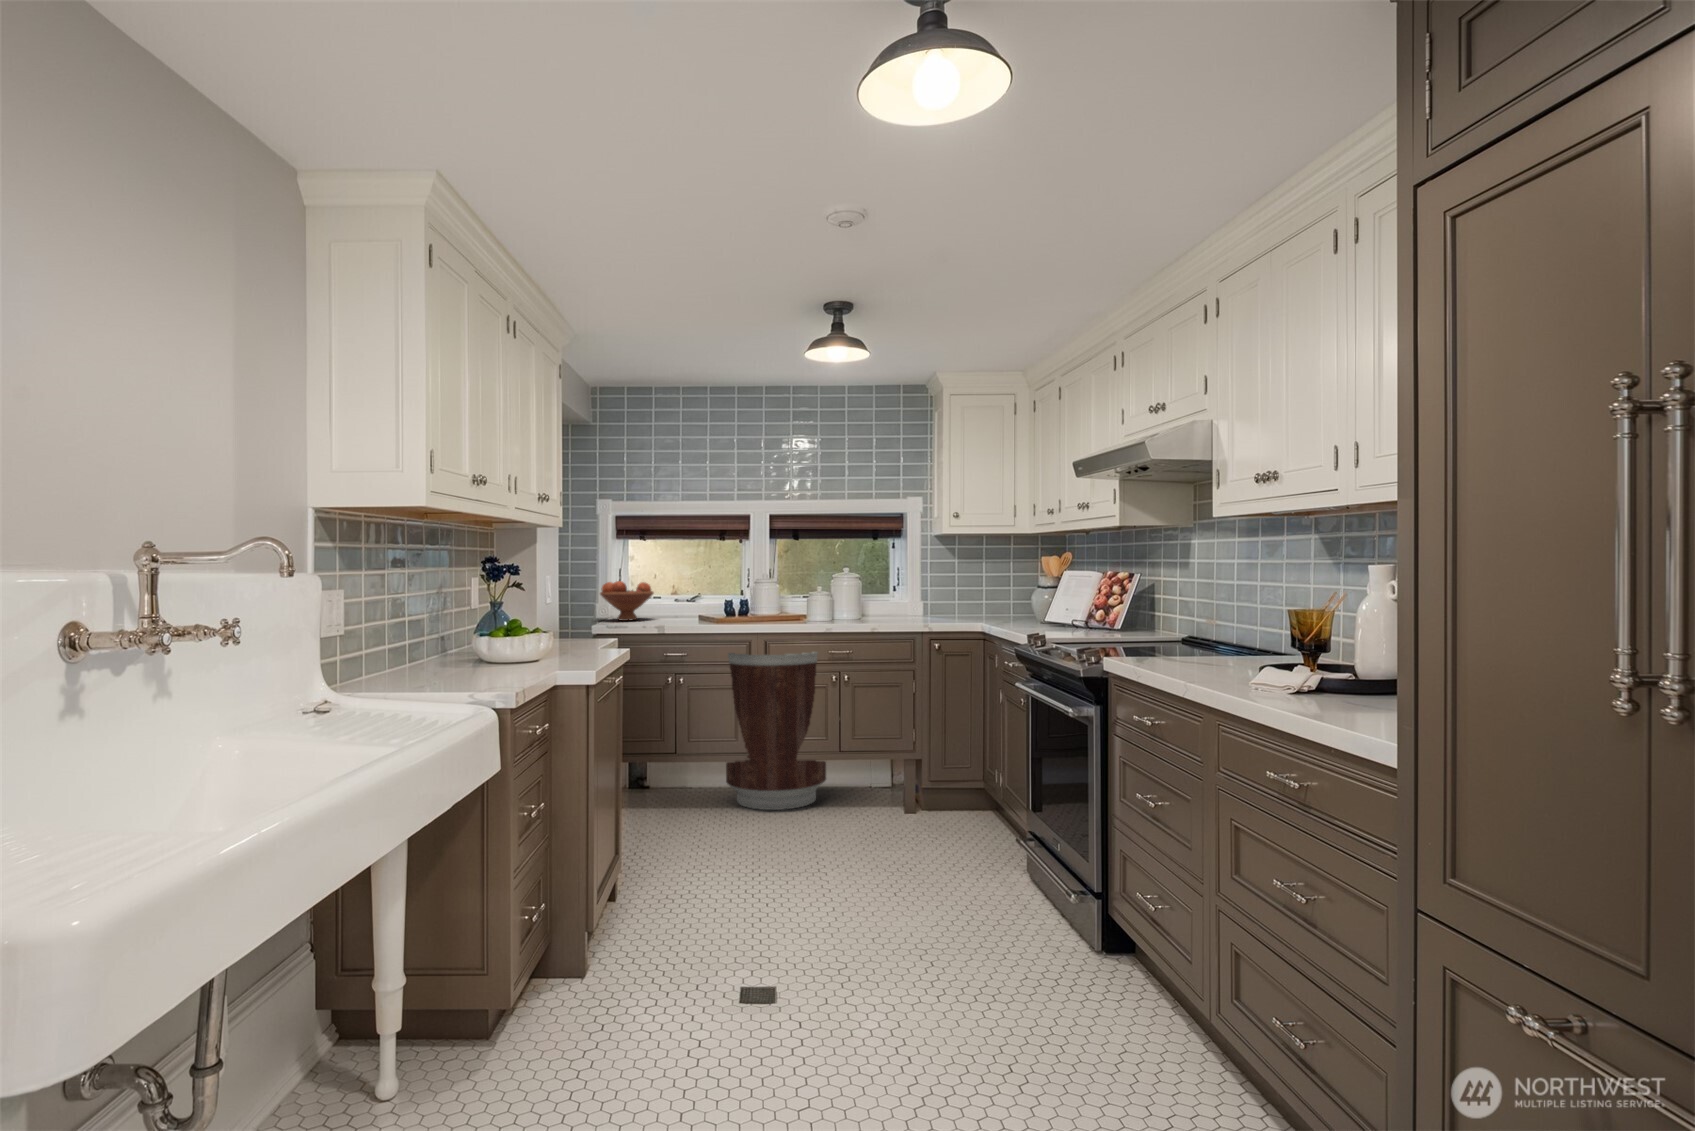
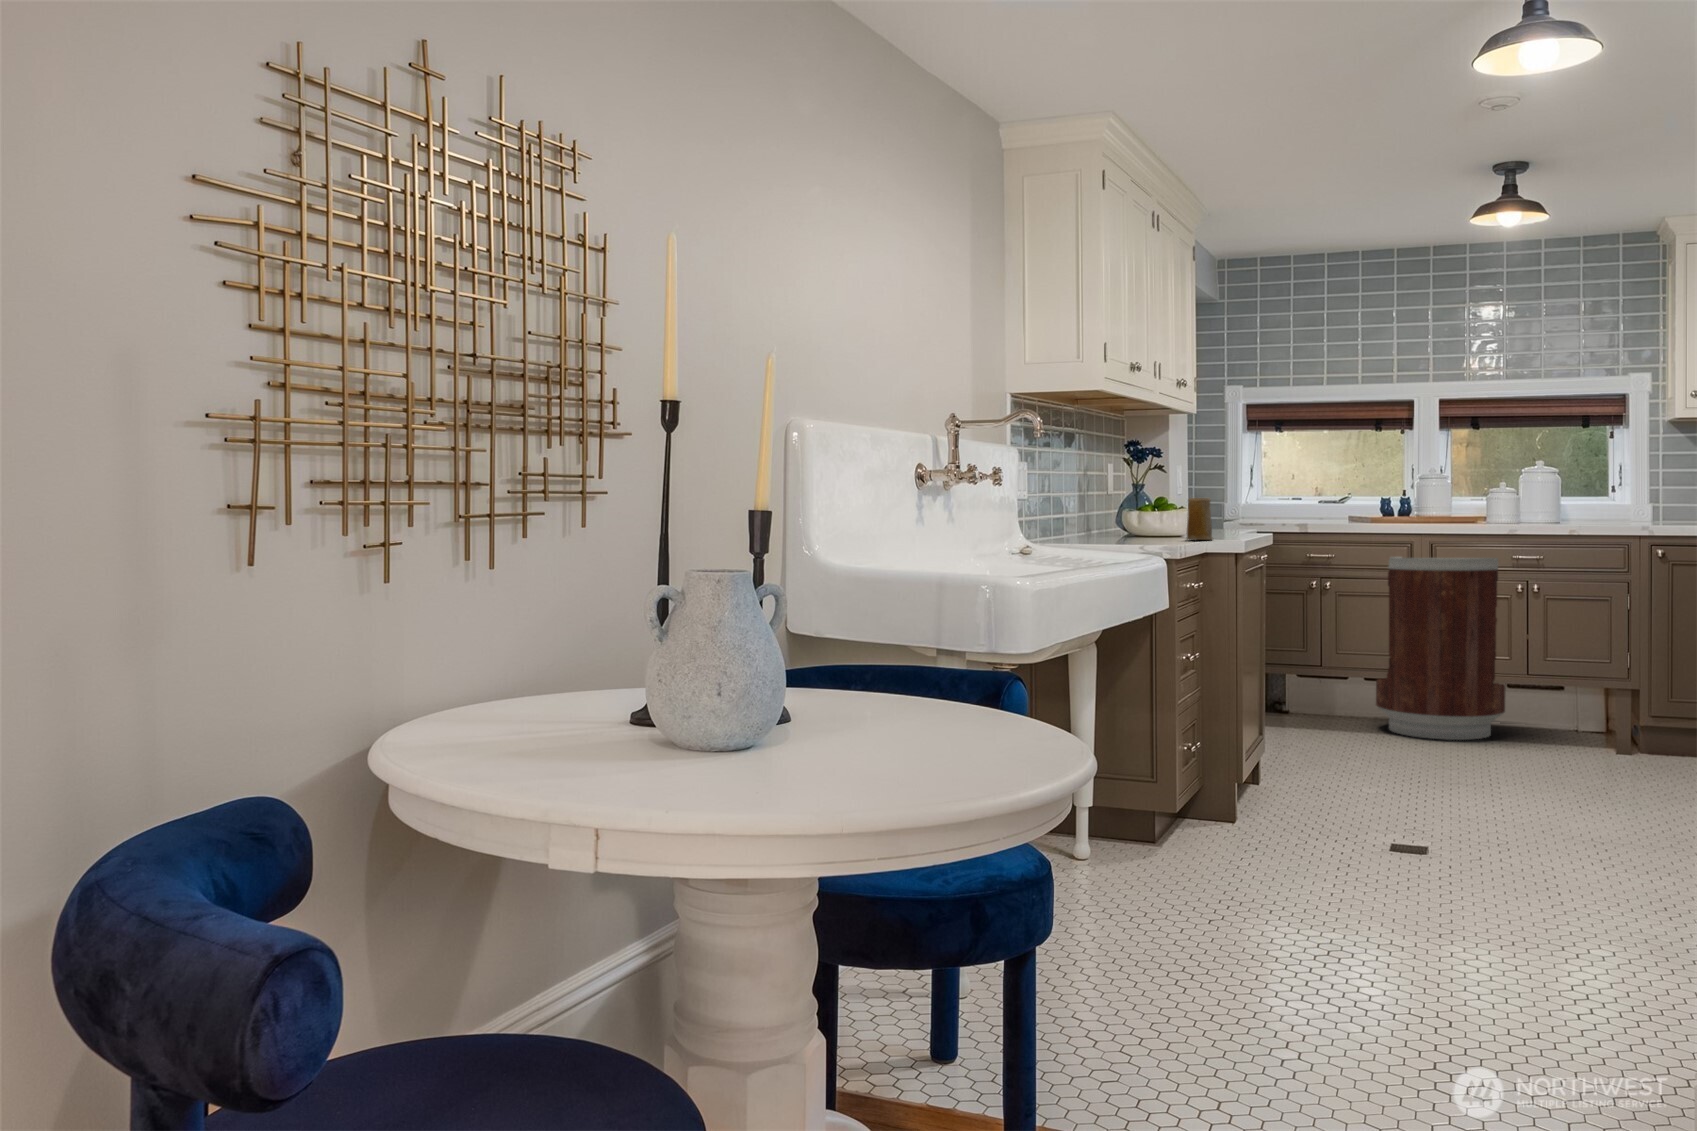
fruit bowl: present [600,581,654,621] -> none [1229,479,1292,522]
mug: none [537,622,566,667] -> present [1186,498,1213,540]

